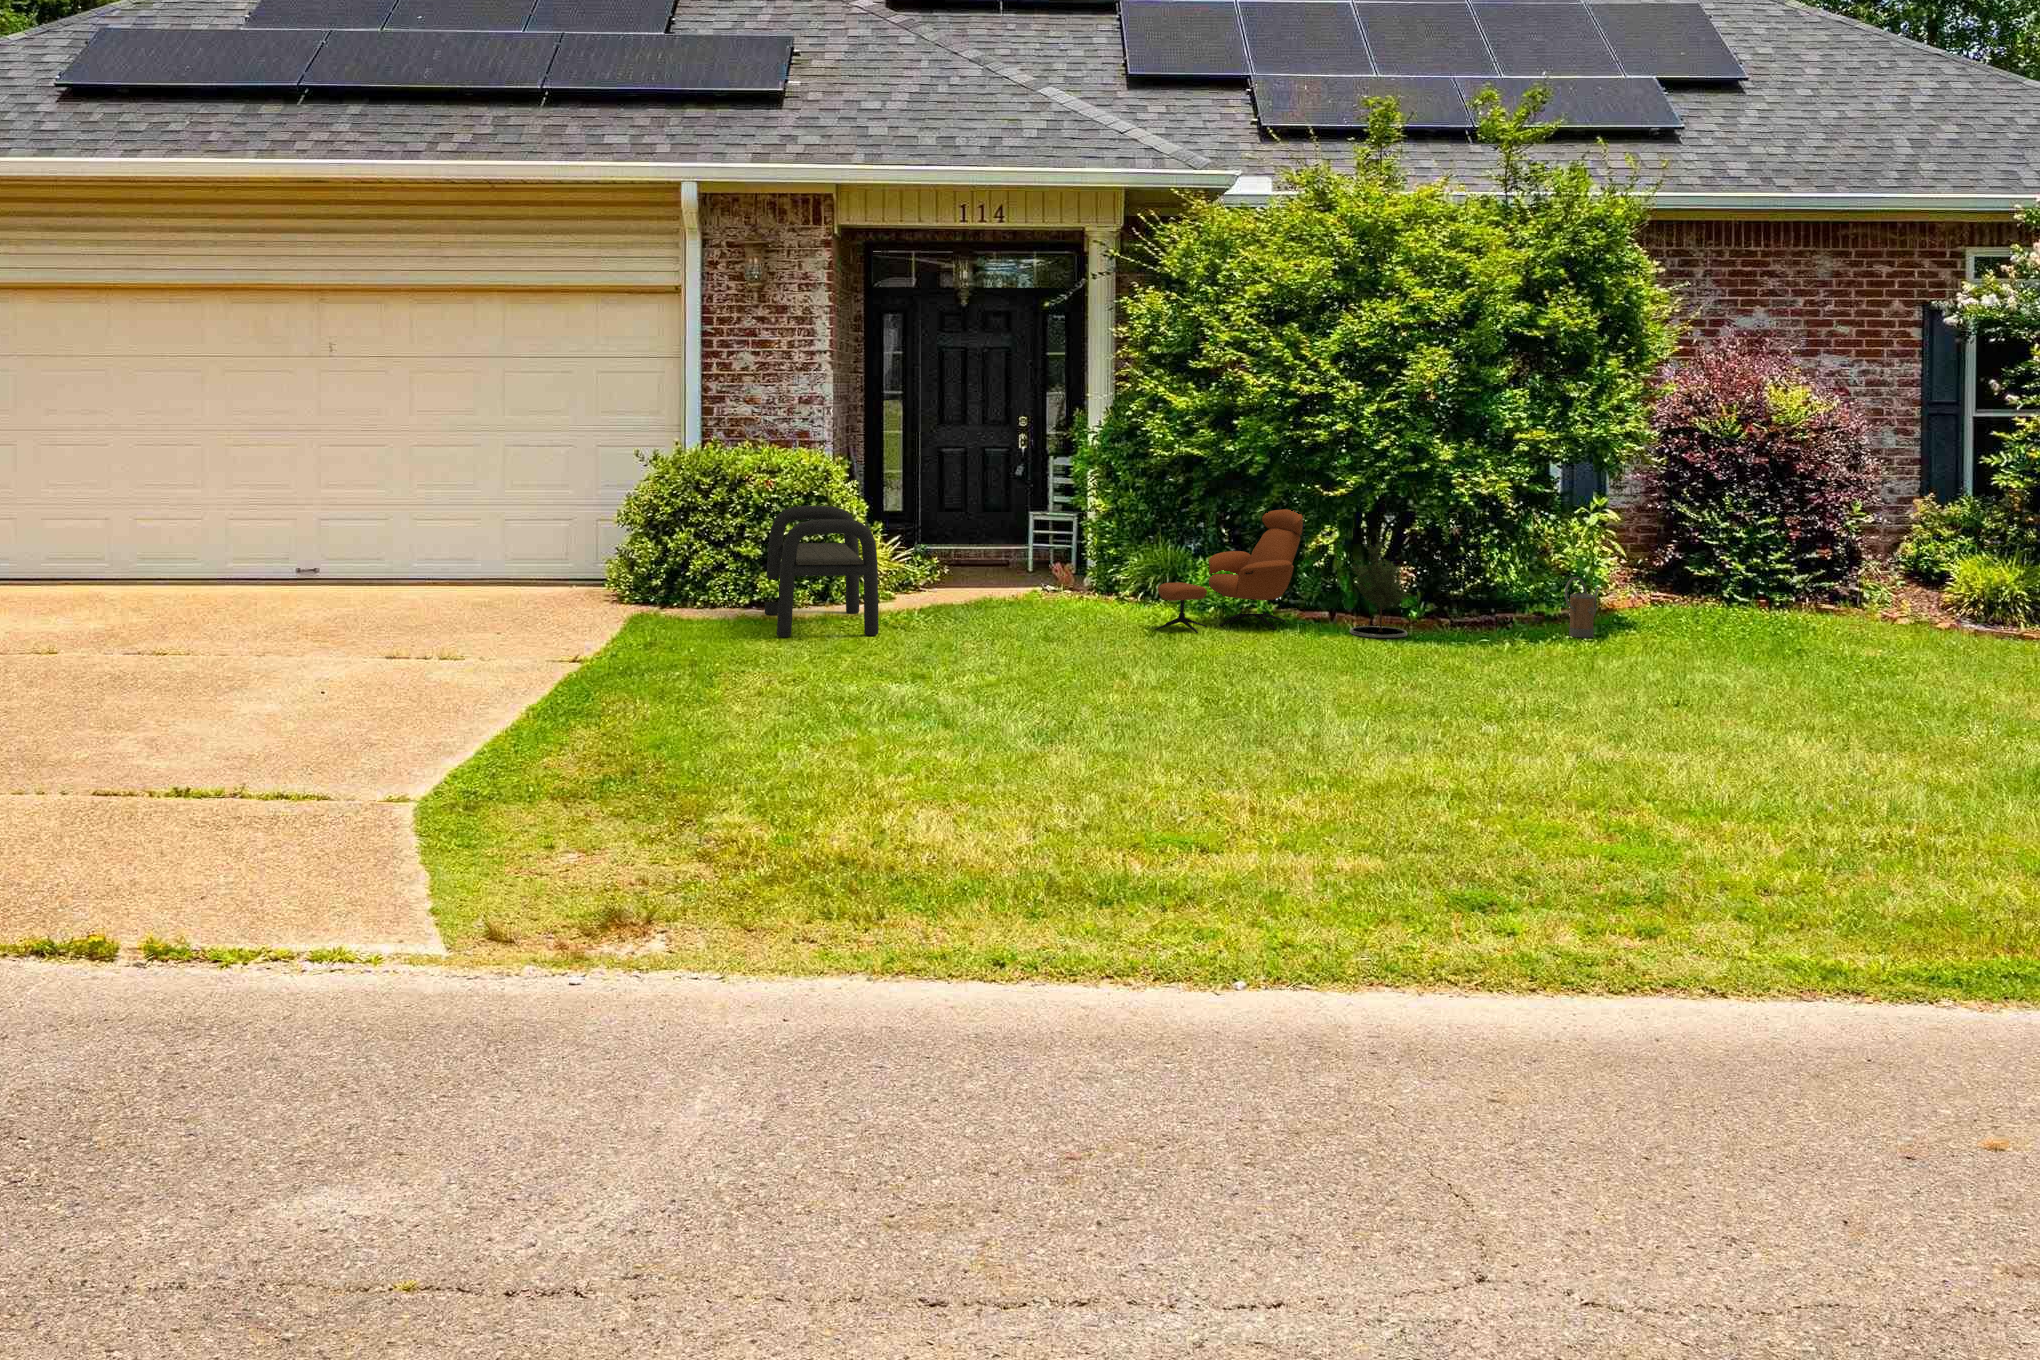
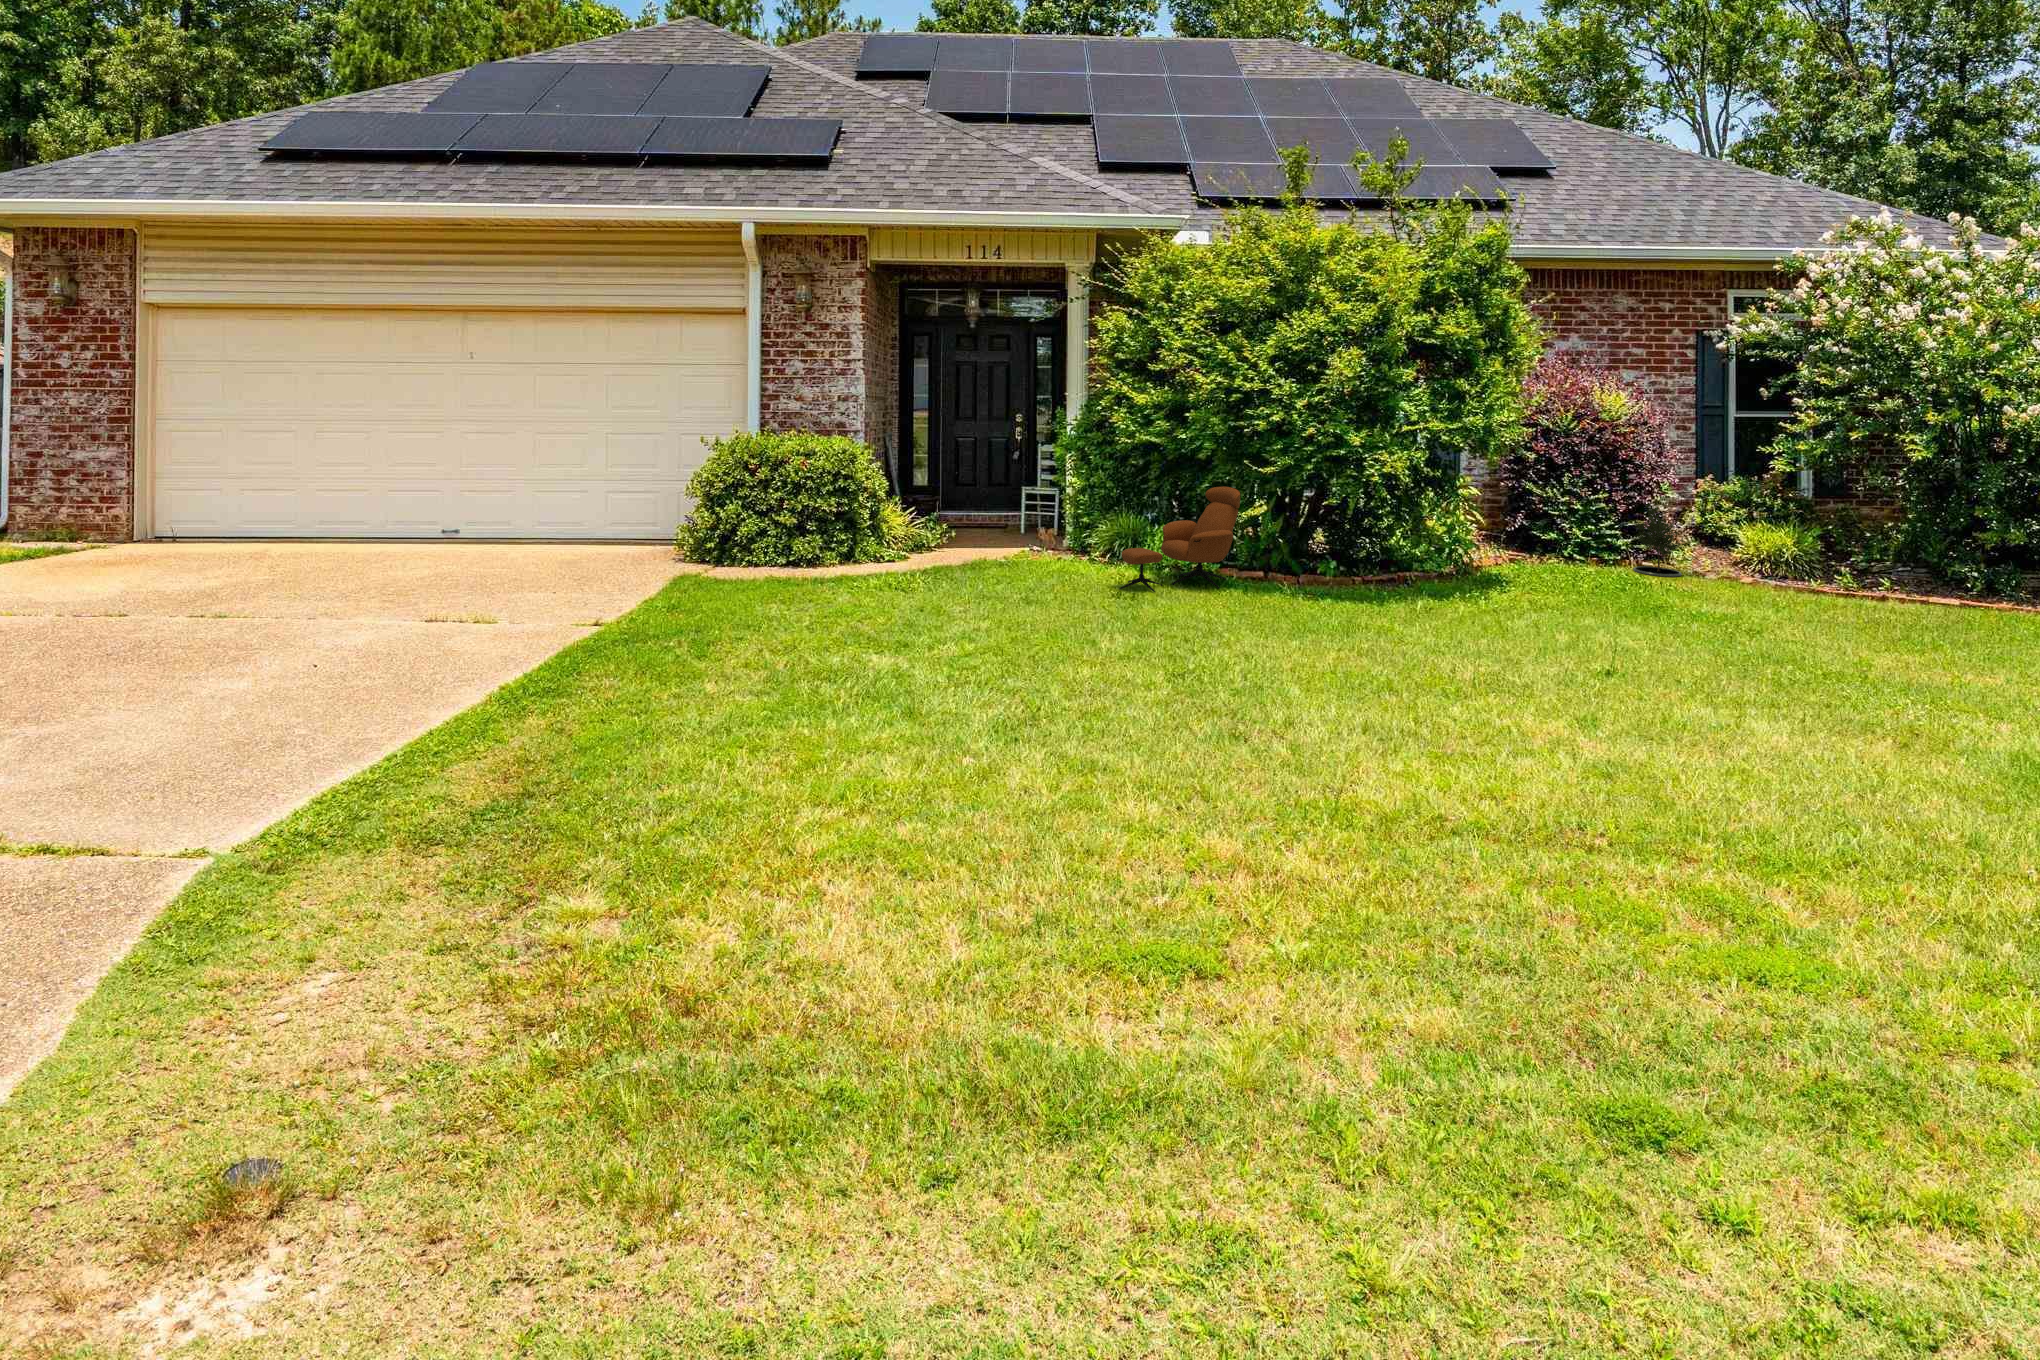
bench: present [765,506,879,637] -> none [794,483,884,599]
potted tree: present [1350,537,1410,638] -> present [1633,503,1684,577]
watering can: present [1565,577,1600,638] -> none [1460,545,1486,596]

